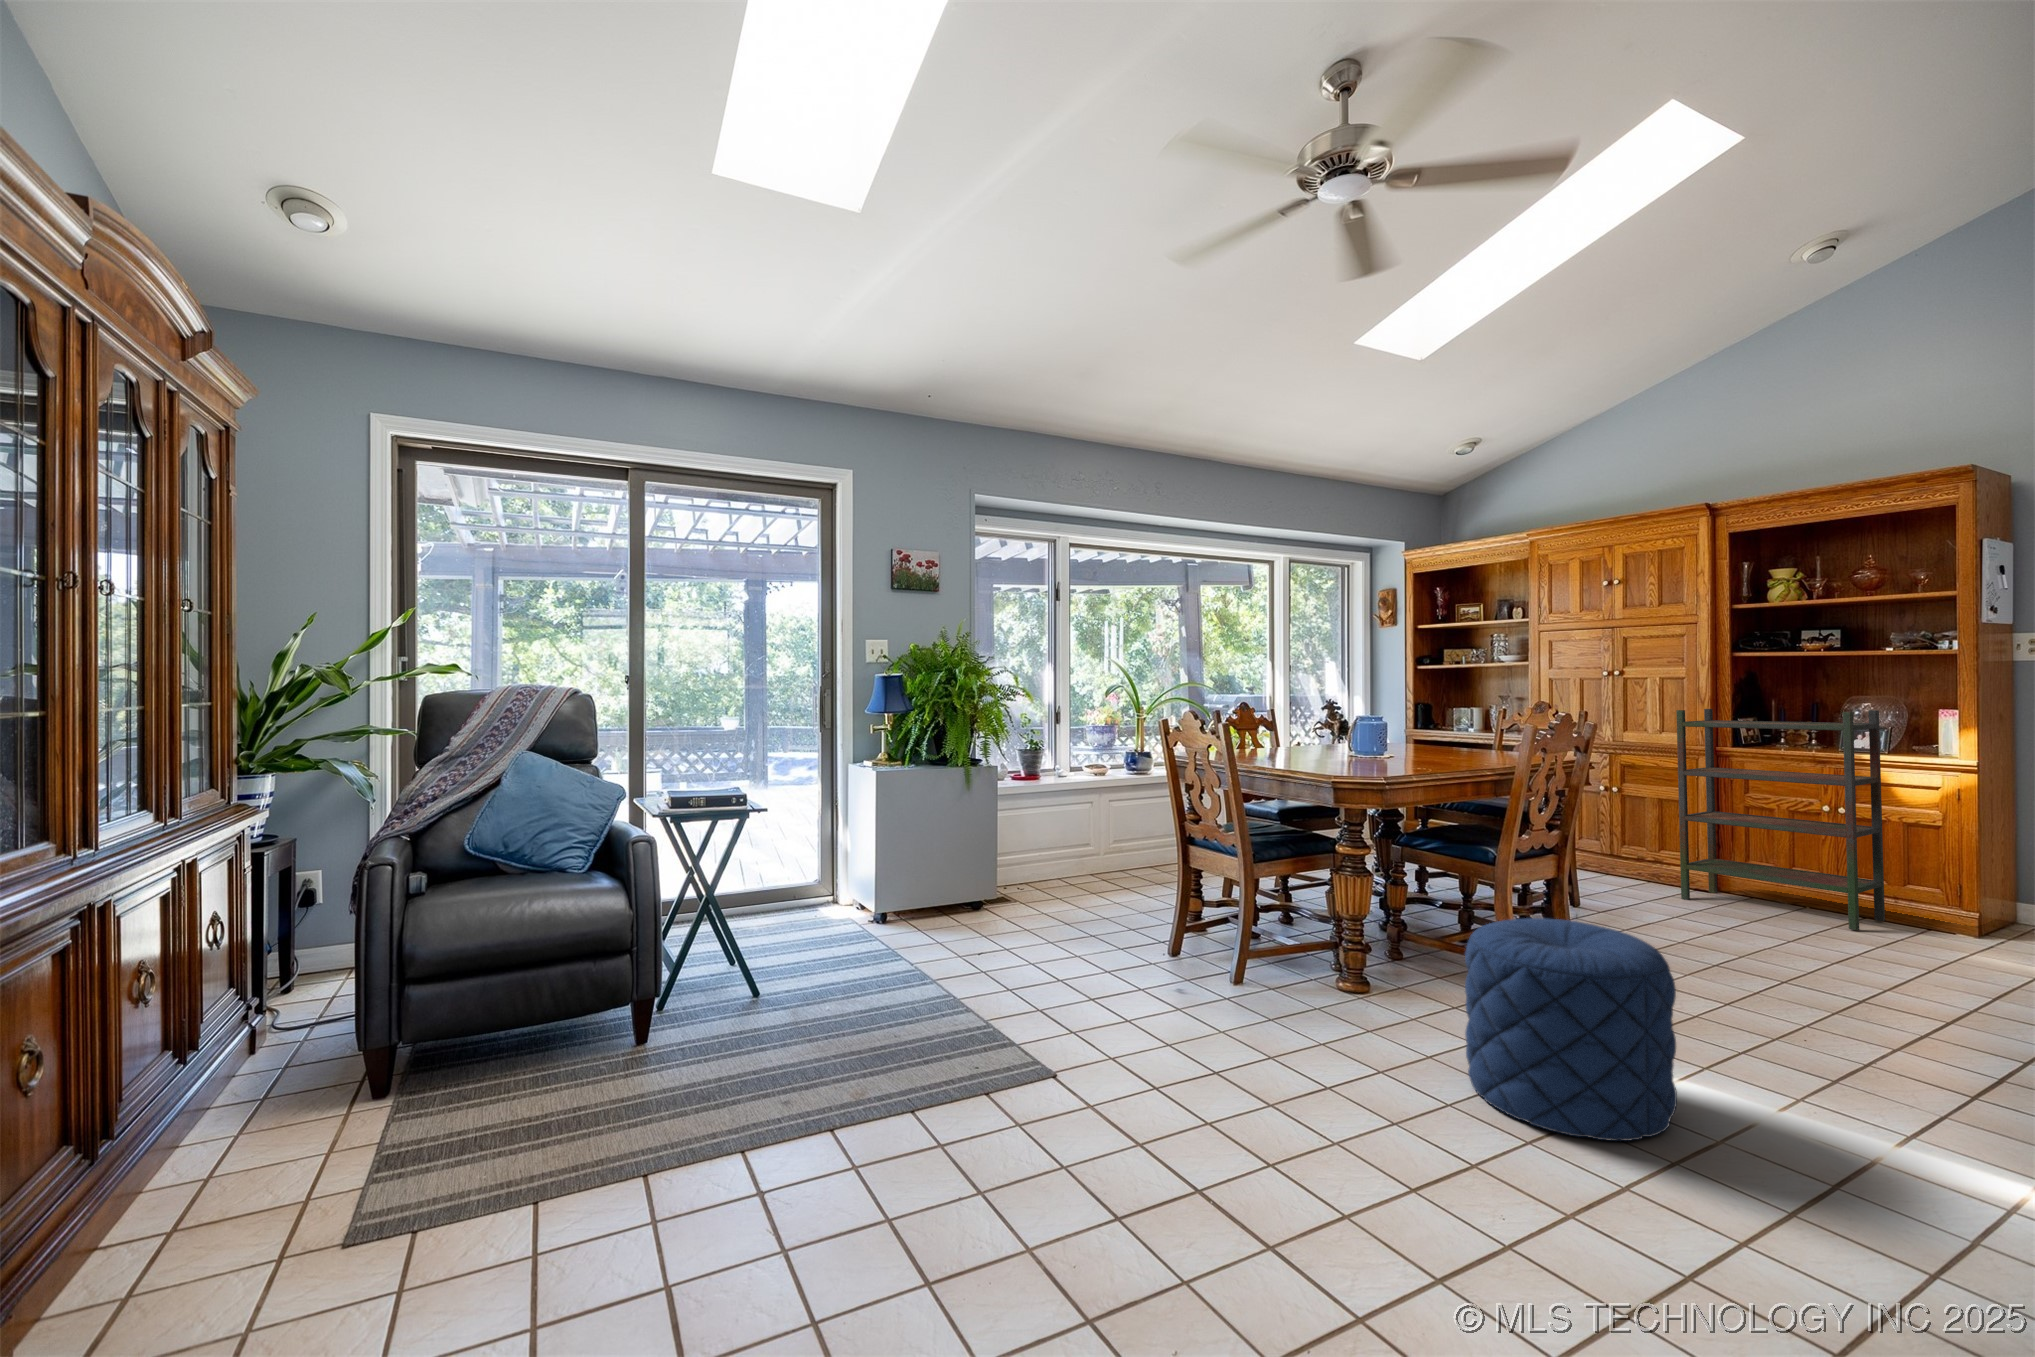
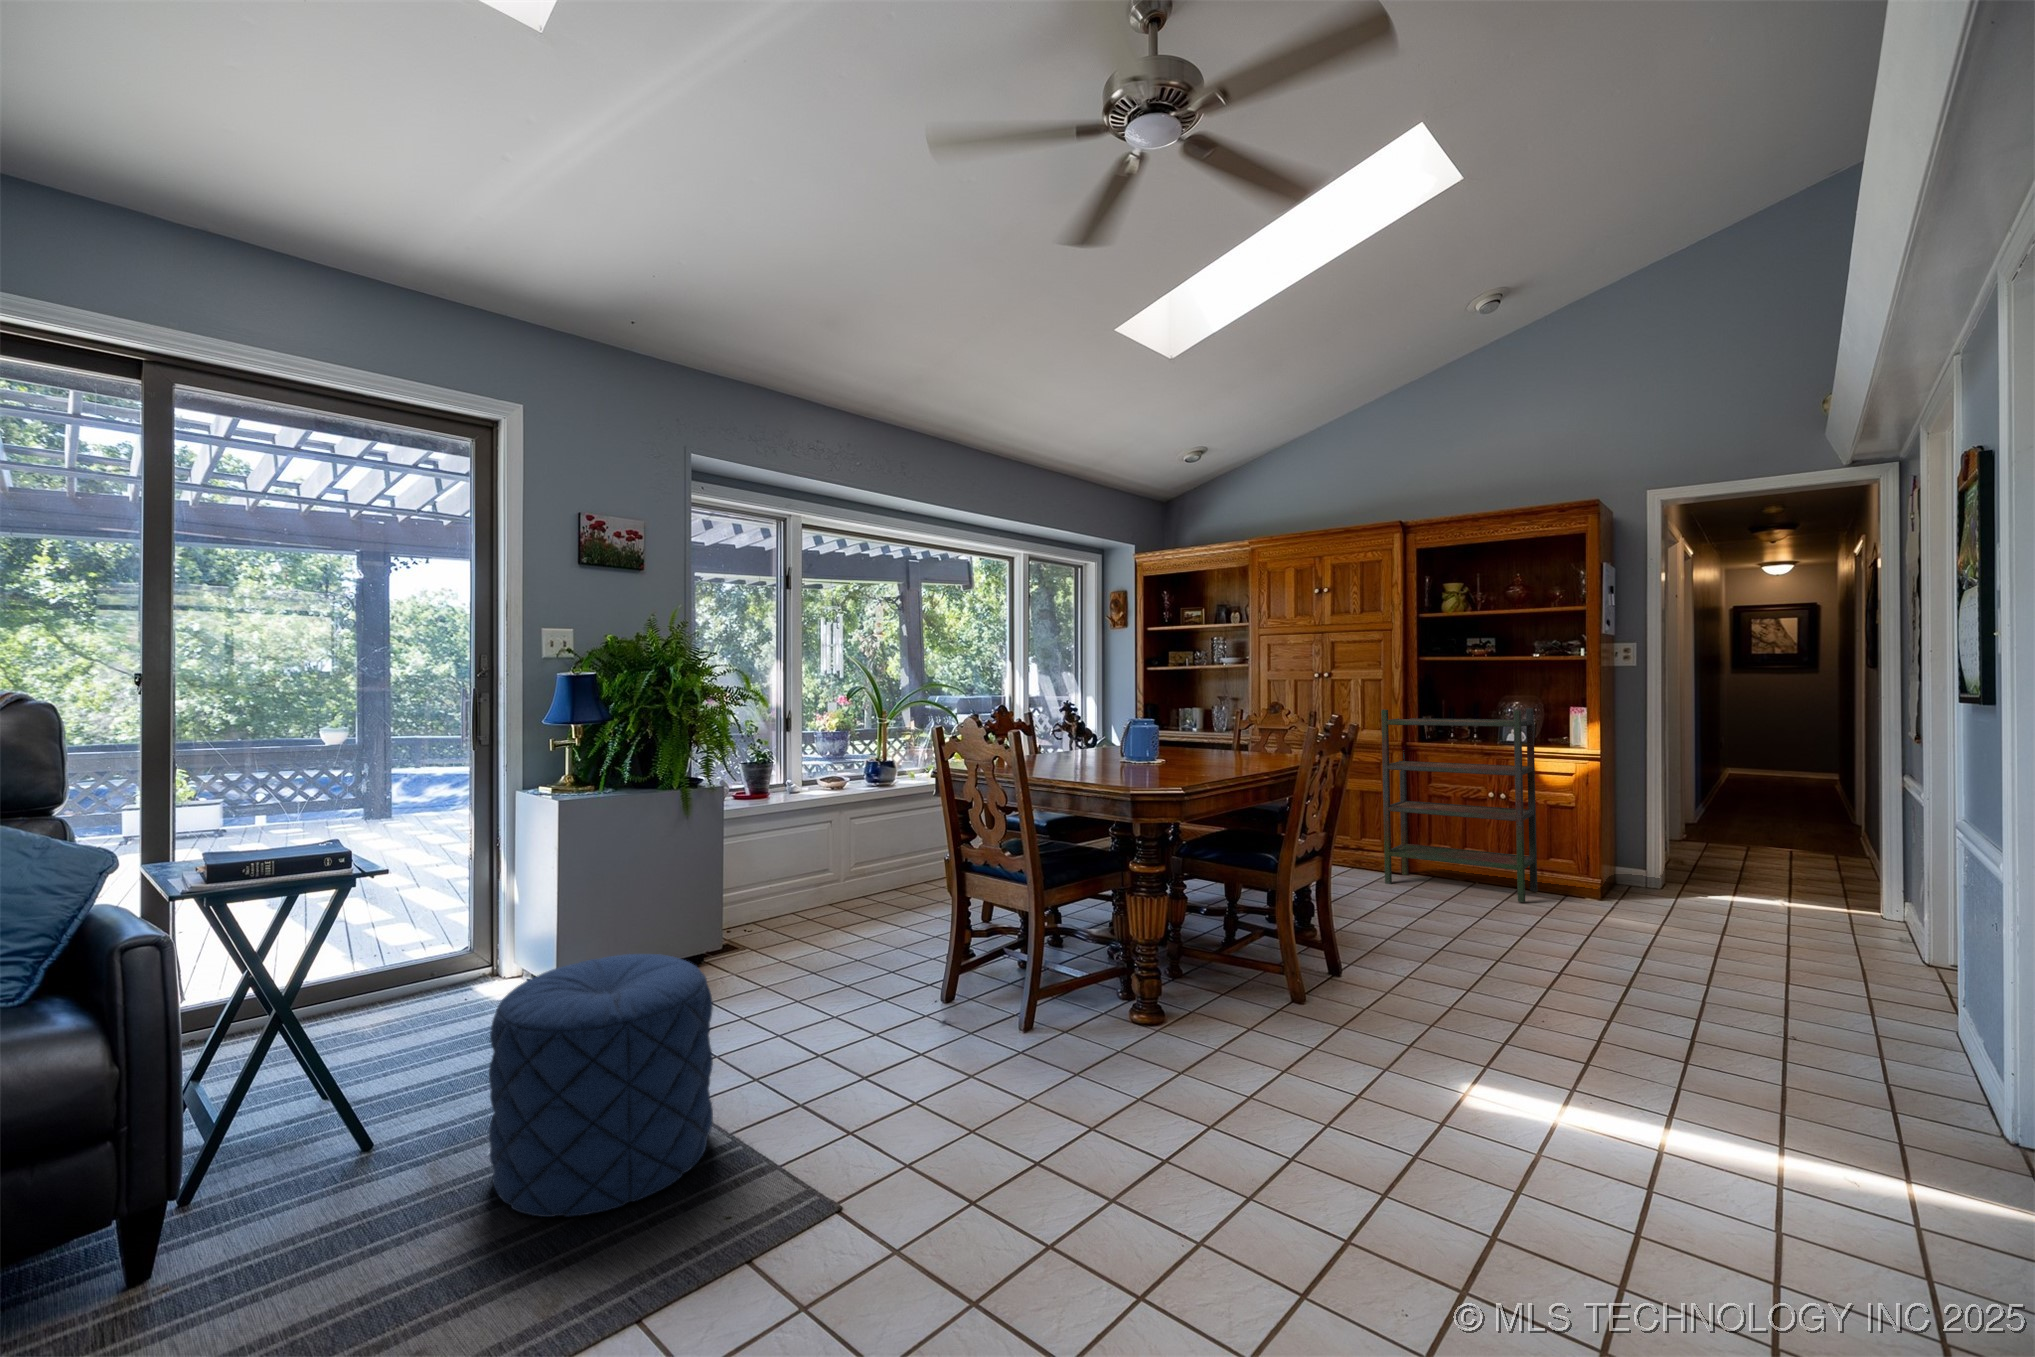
pouf: present [1465,918,1677,1141] -> present [489,954,713,1217]

